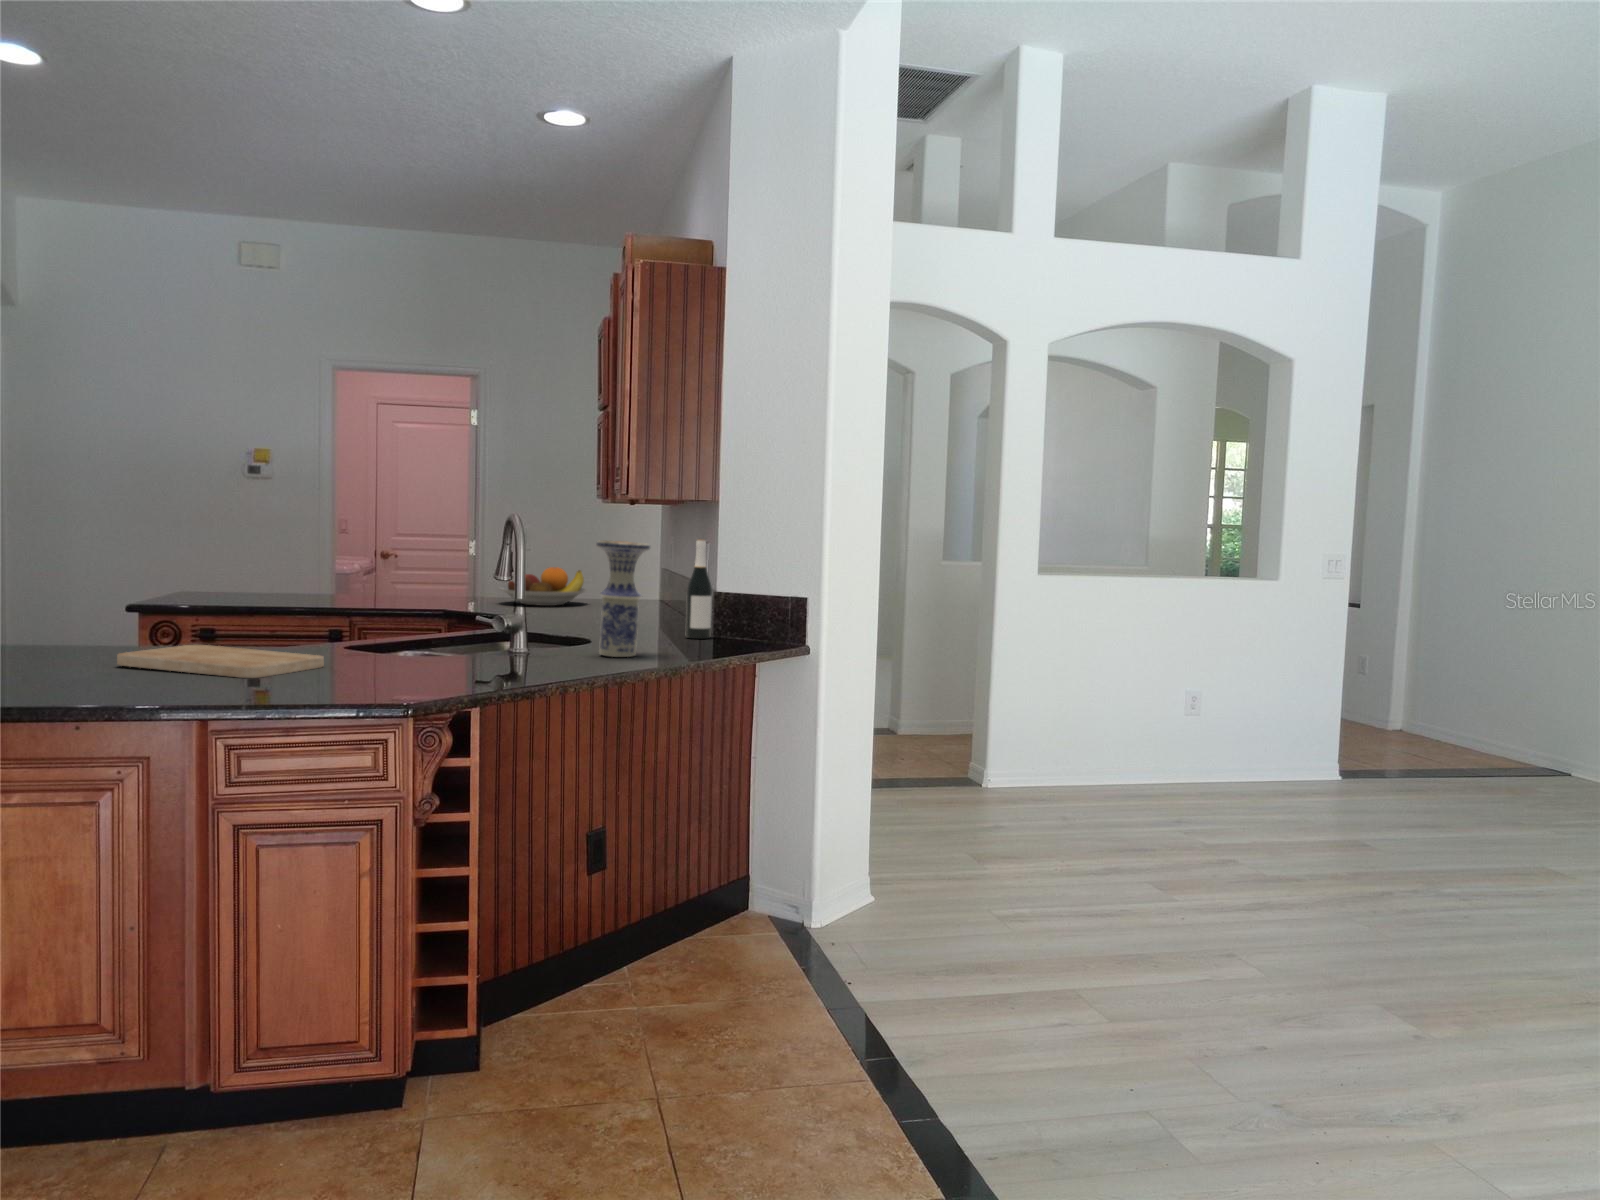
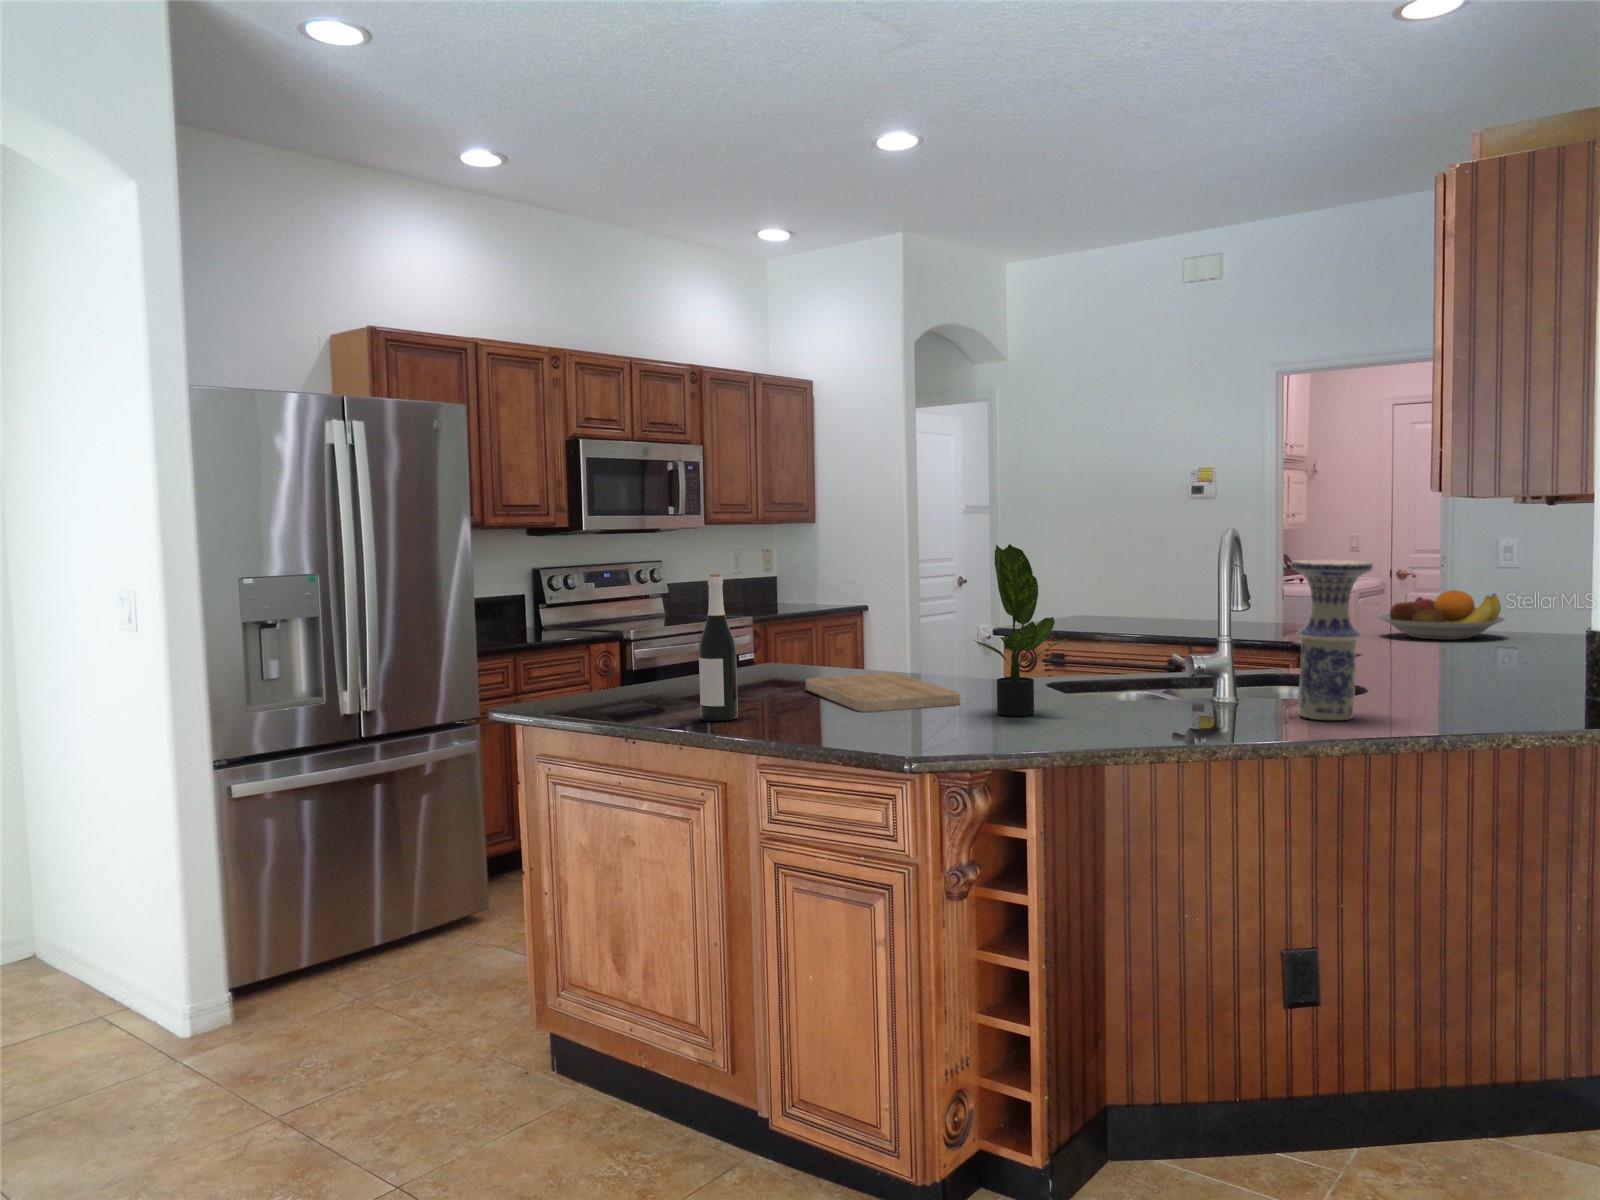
potted plant: none [364,520,447,671] -> present [974,544,1066,716]
wine bottle: present [686,539,712,639] -> present [699,574,738,721]

